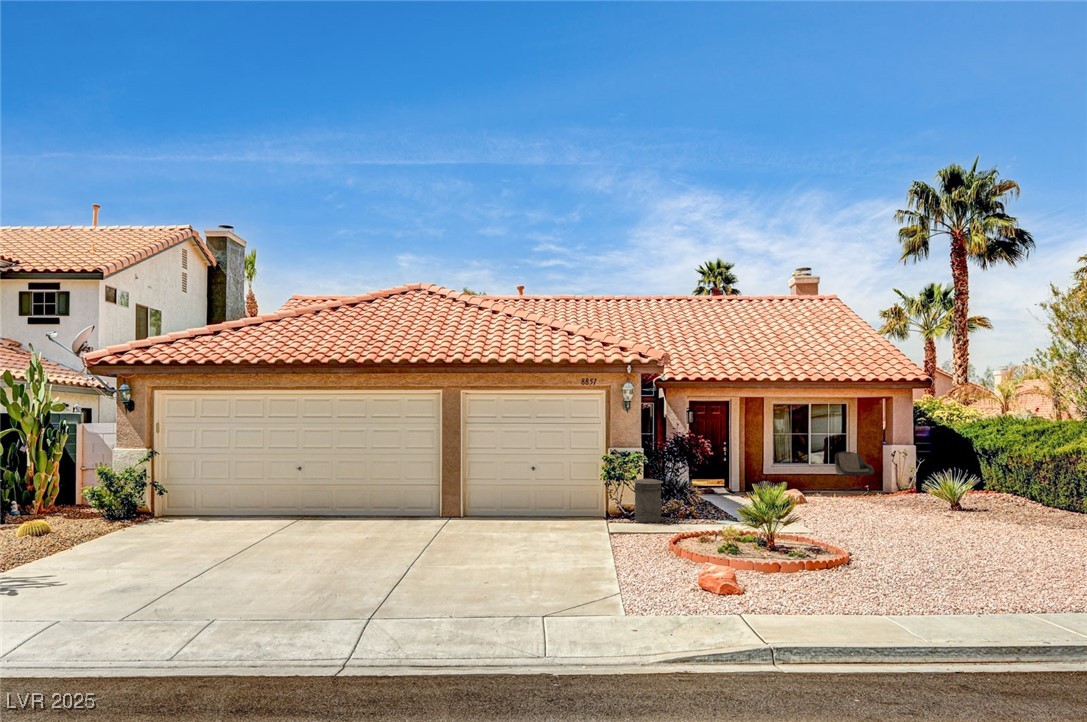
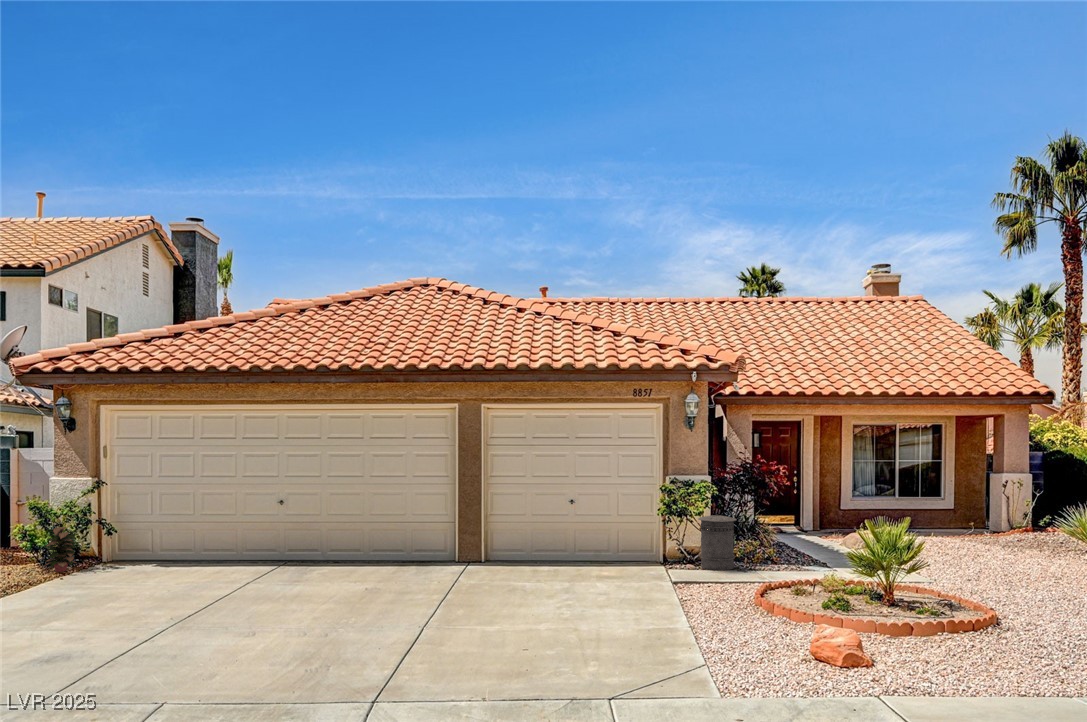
lounge chair: present [835,452,874,491] -> none [931,482,983,532]
decorative plant: none [108,488,137,524] -> present [44,527,75,572]

